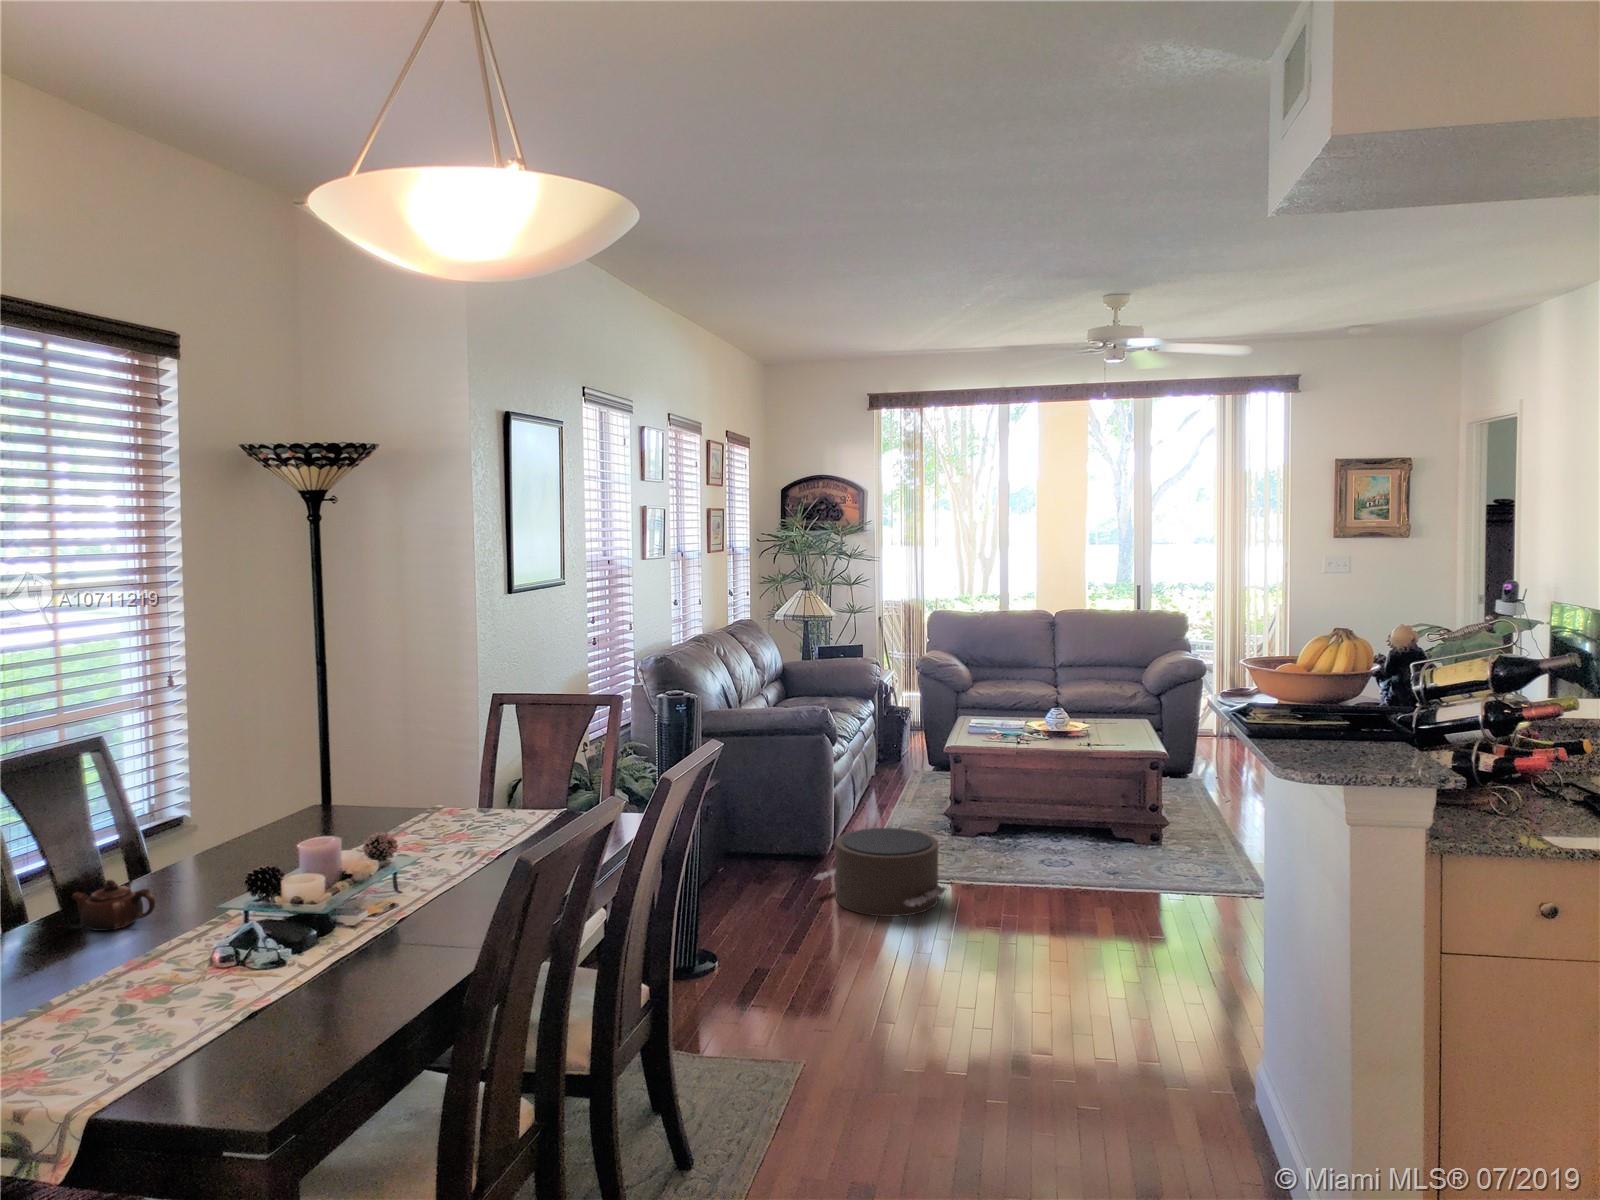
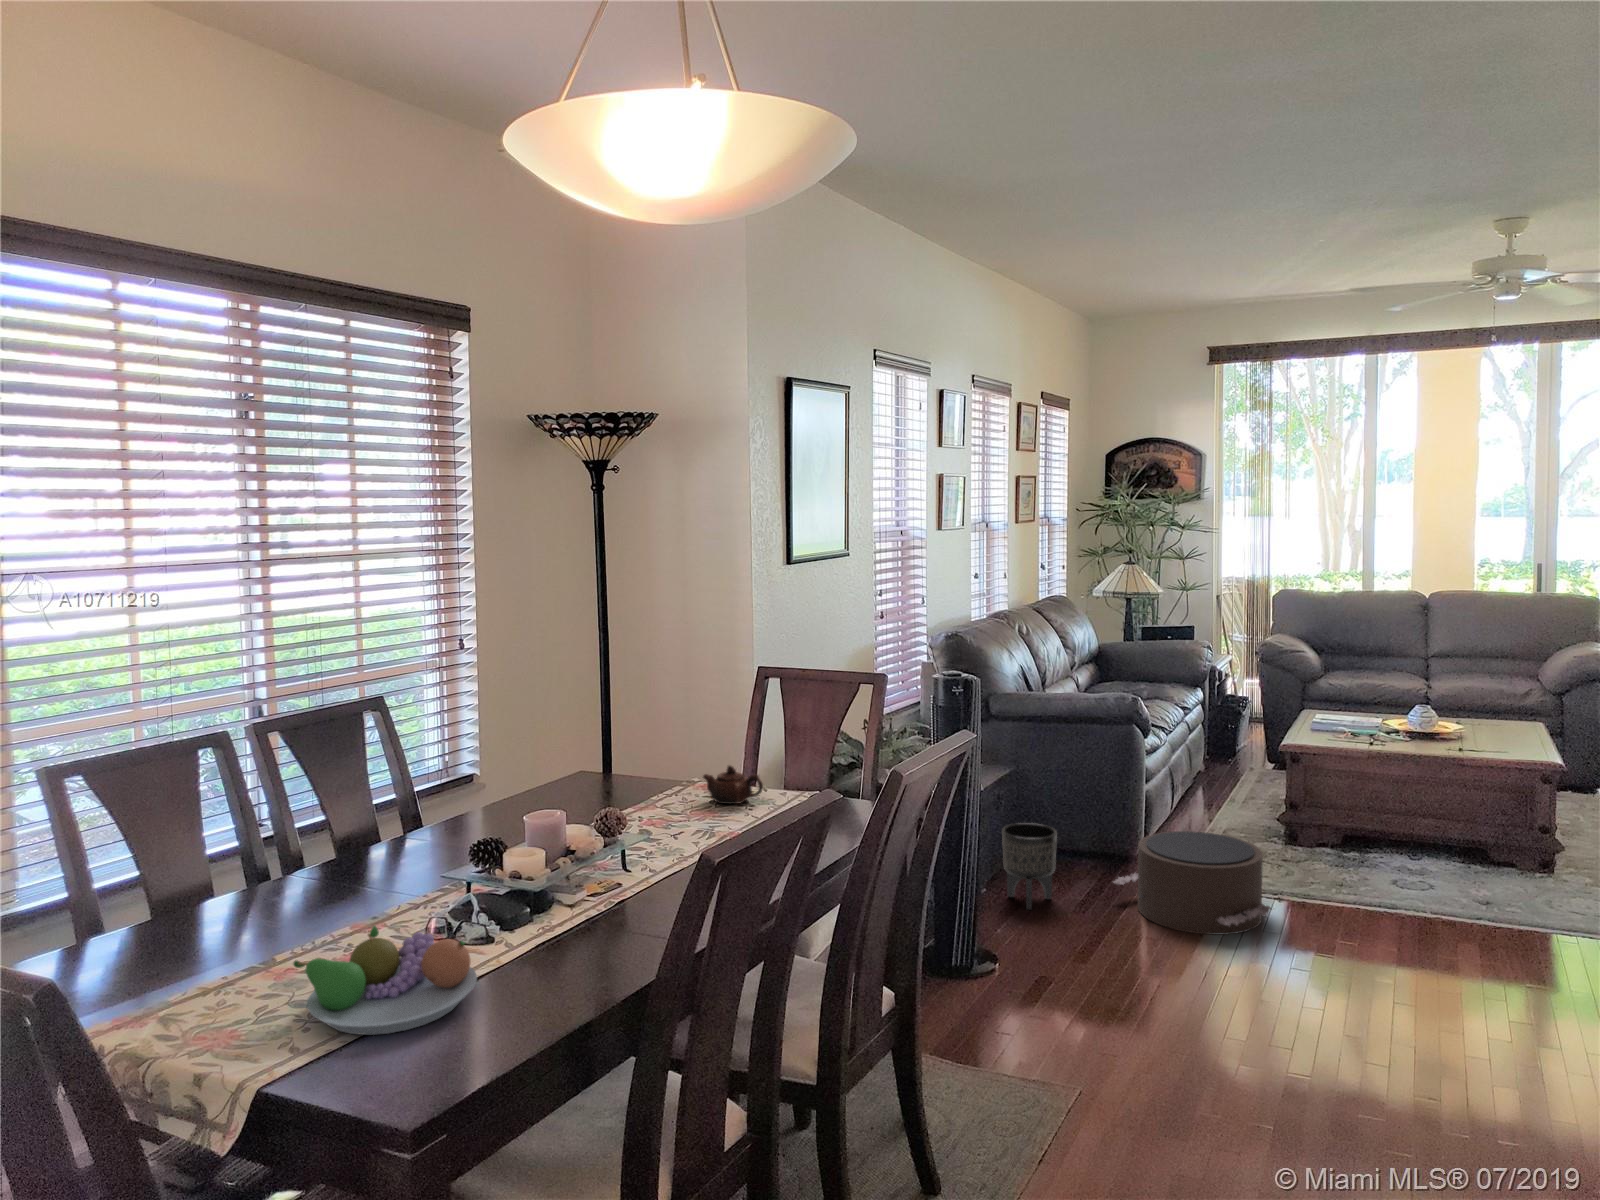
planter: none [715,831,765,910] -> present [1002,823,1057,910]
teapot: present [72,880,155,931] -> present [703,766,763,804]
fruit bowl: none [96,956,290,1058] -> present [294,926,477,1035]

